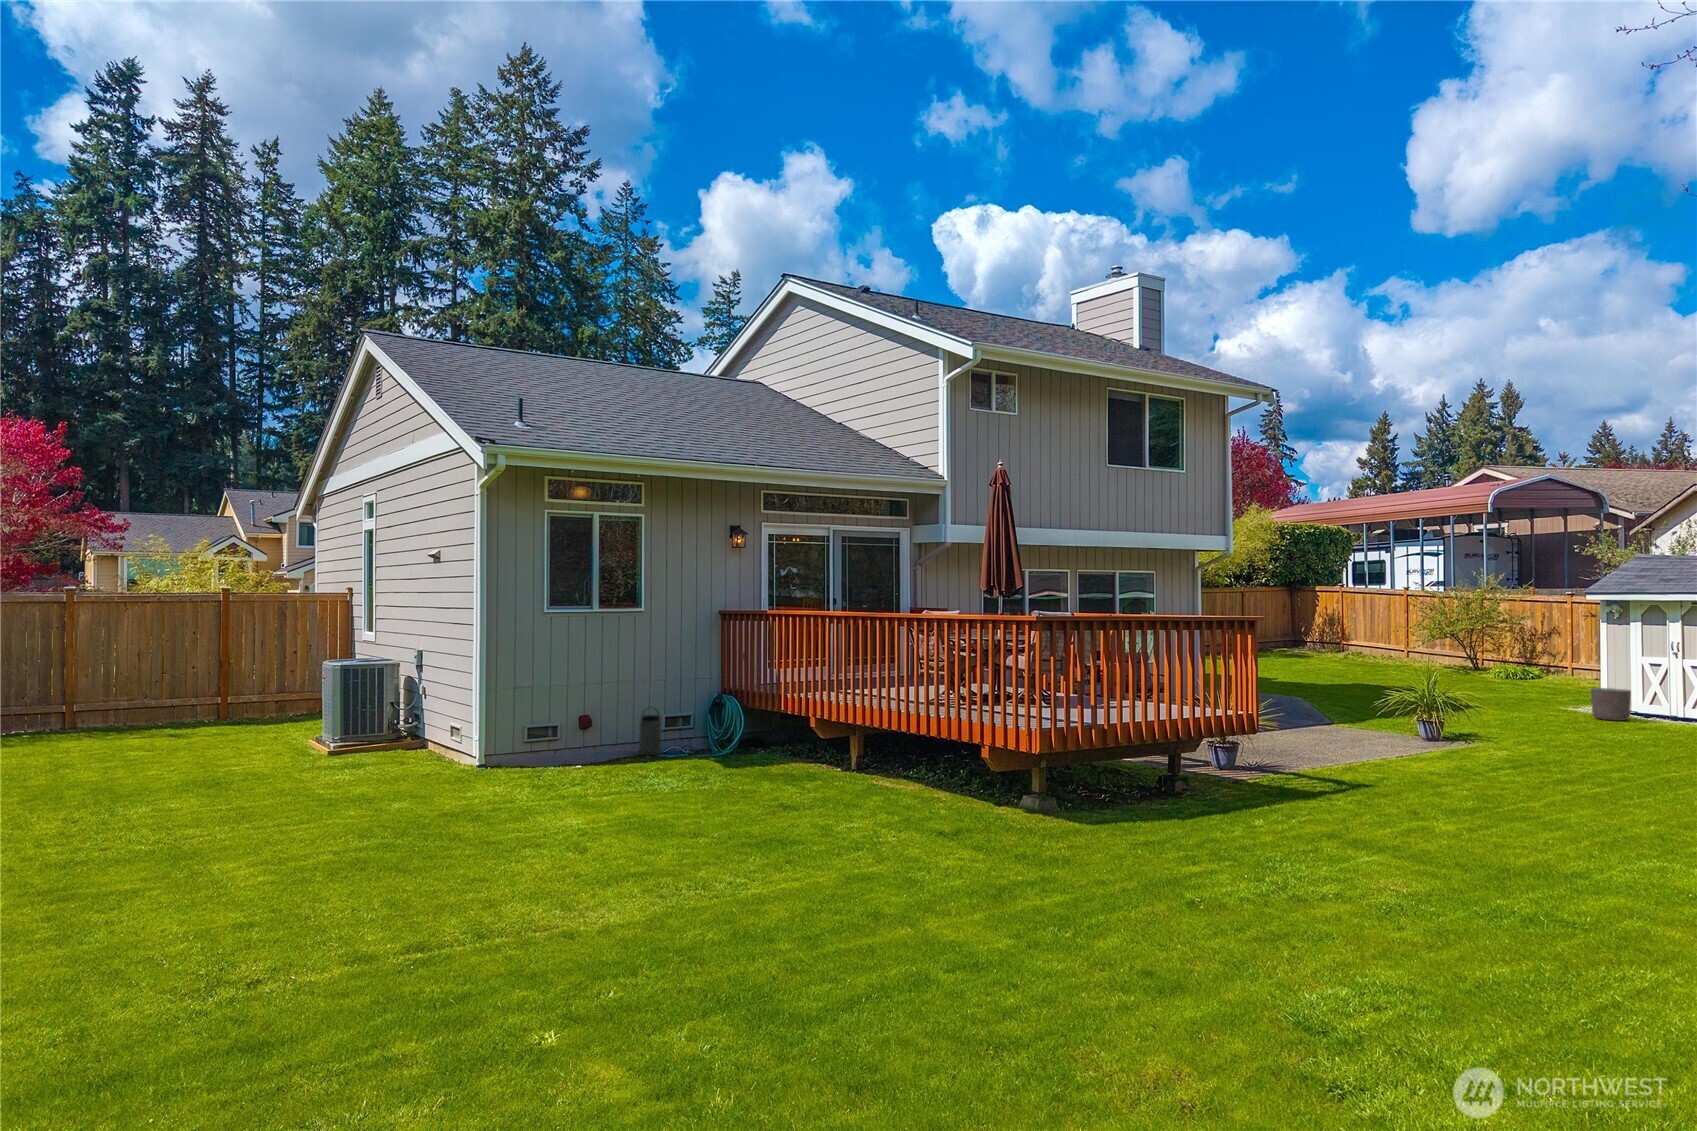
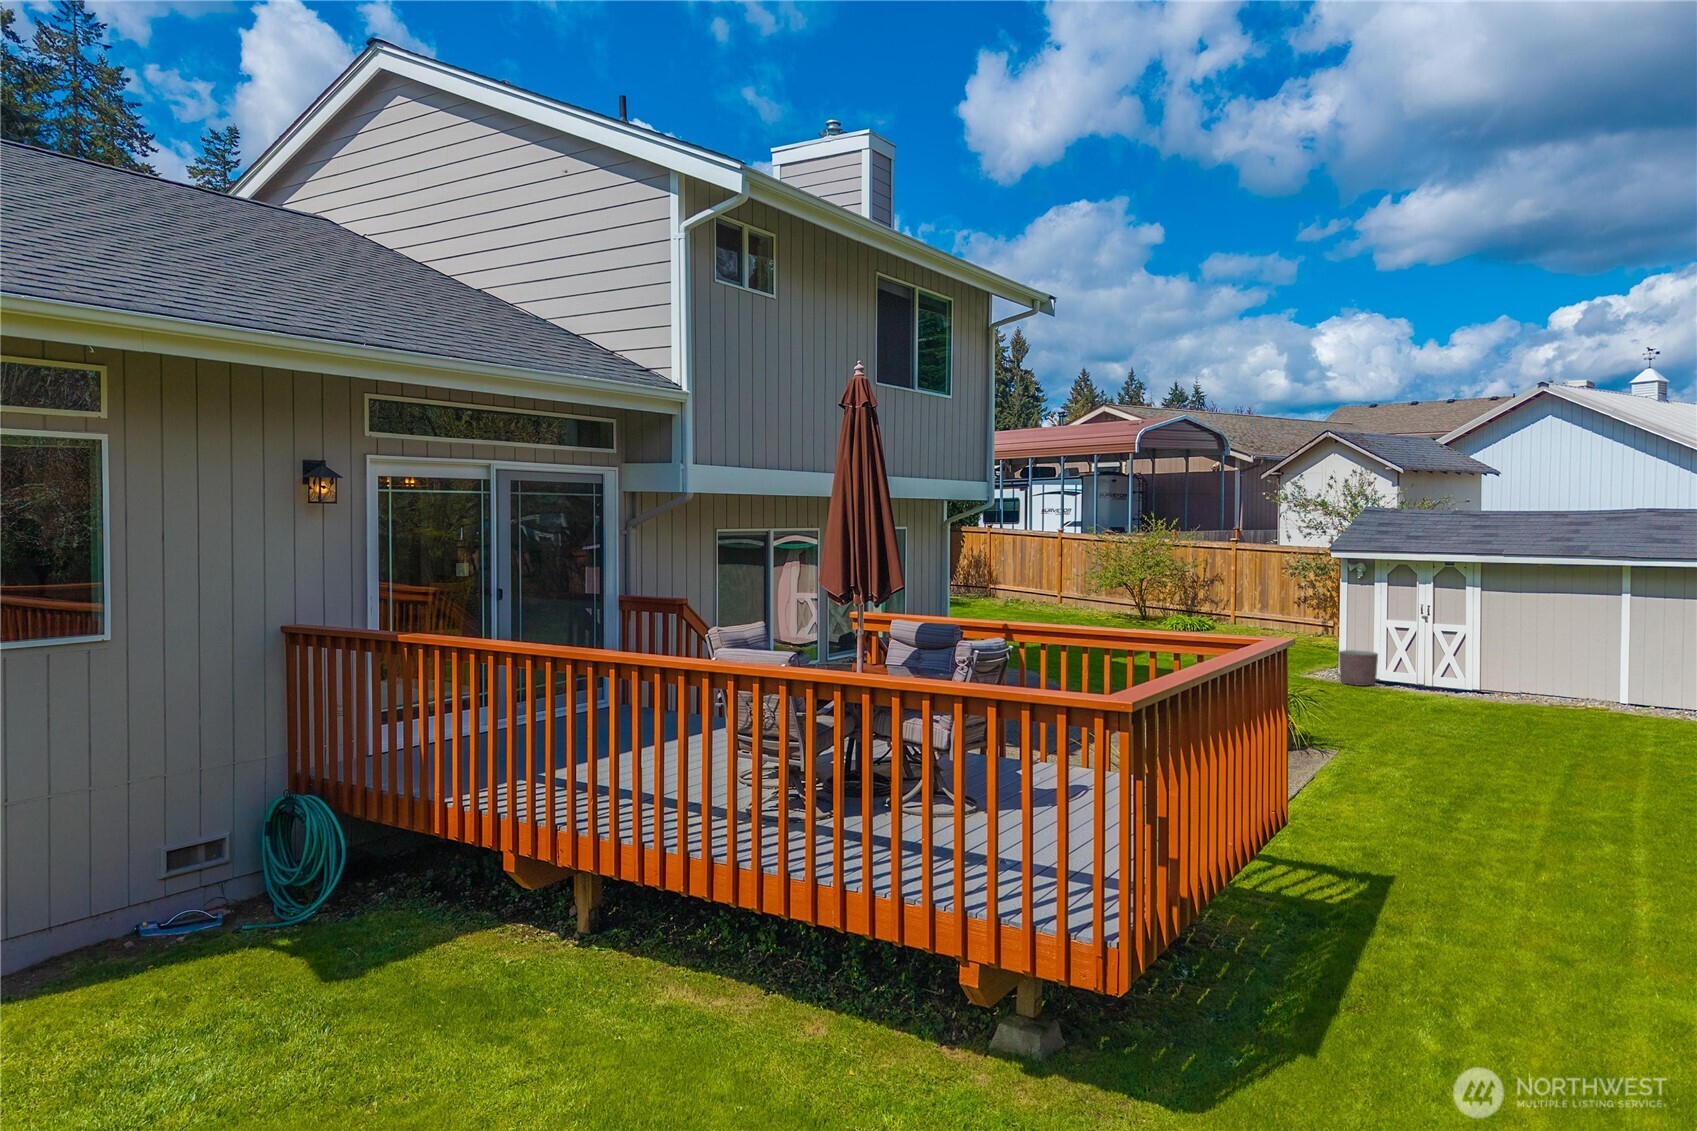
watering can: present [638,708,662,755] -> none [70,862,158,979]

